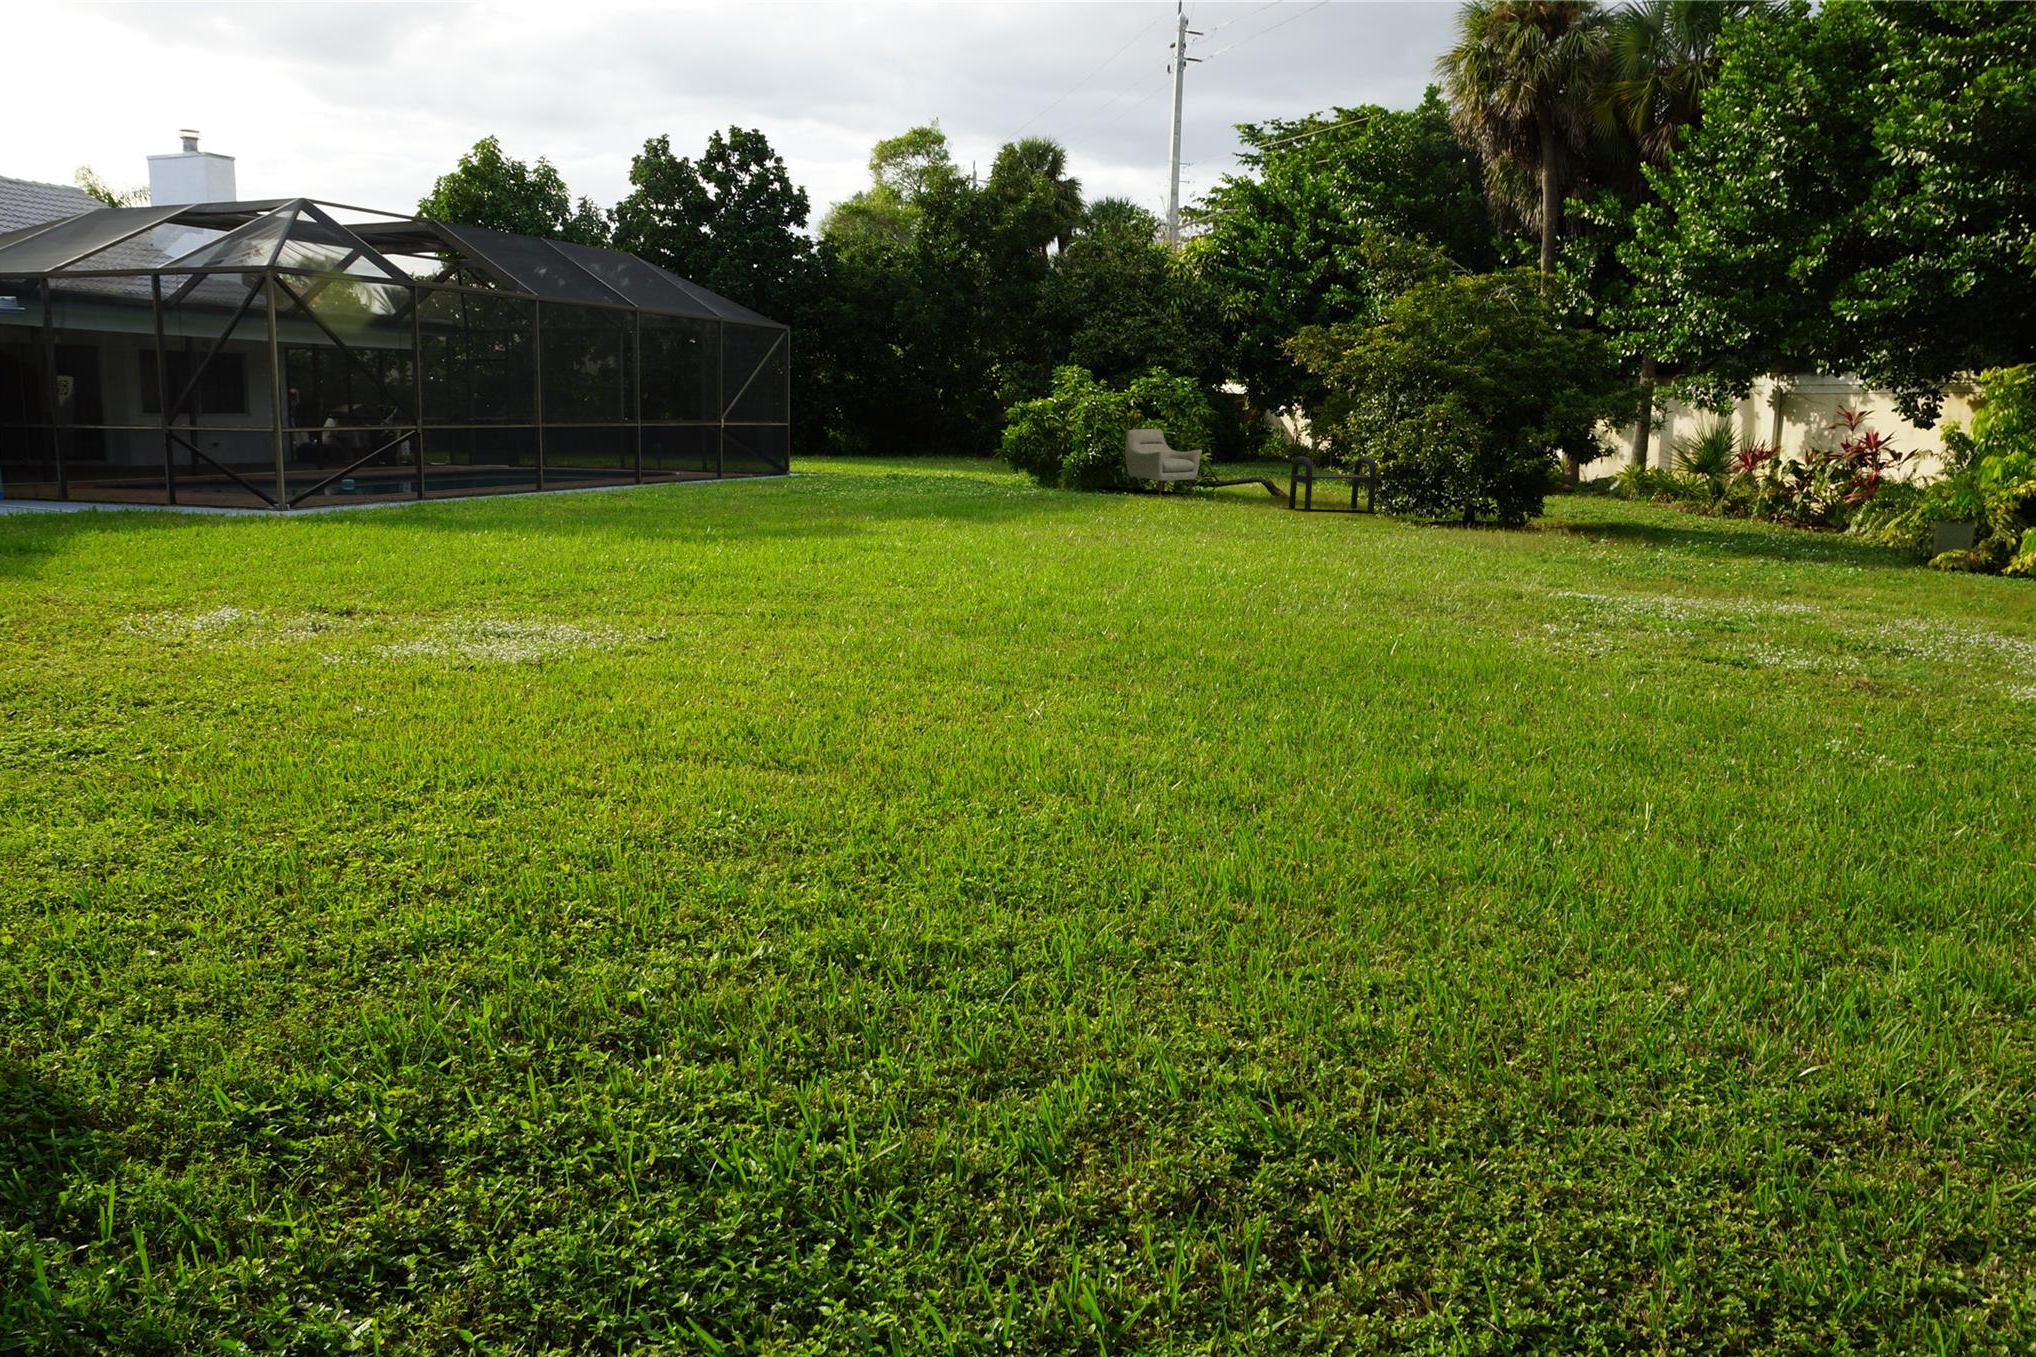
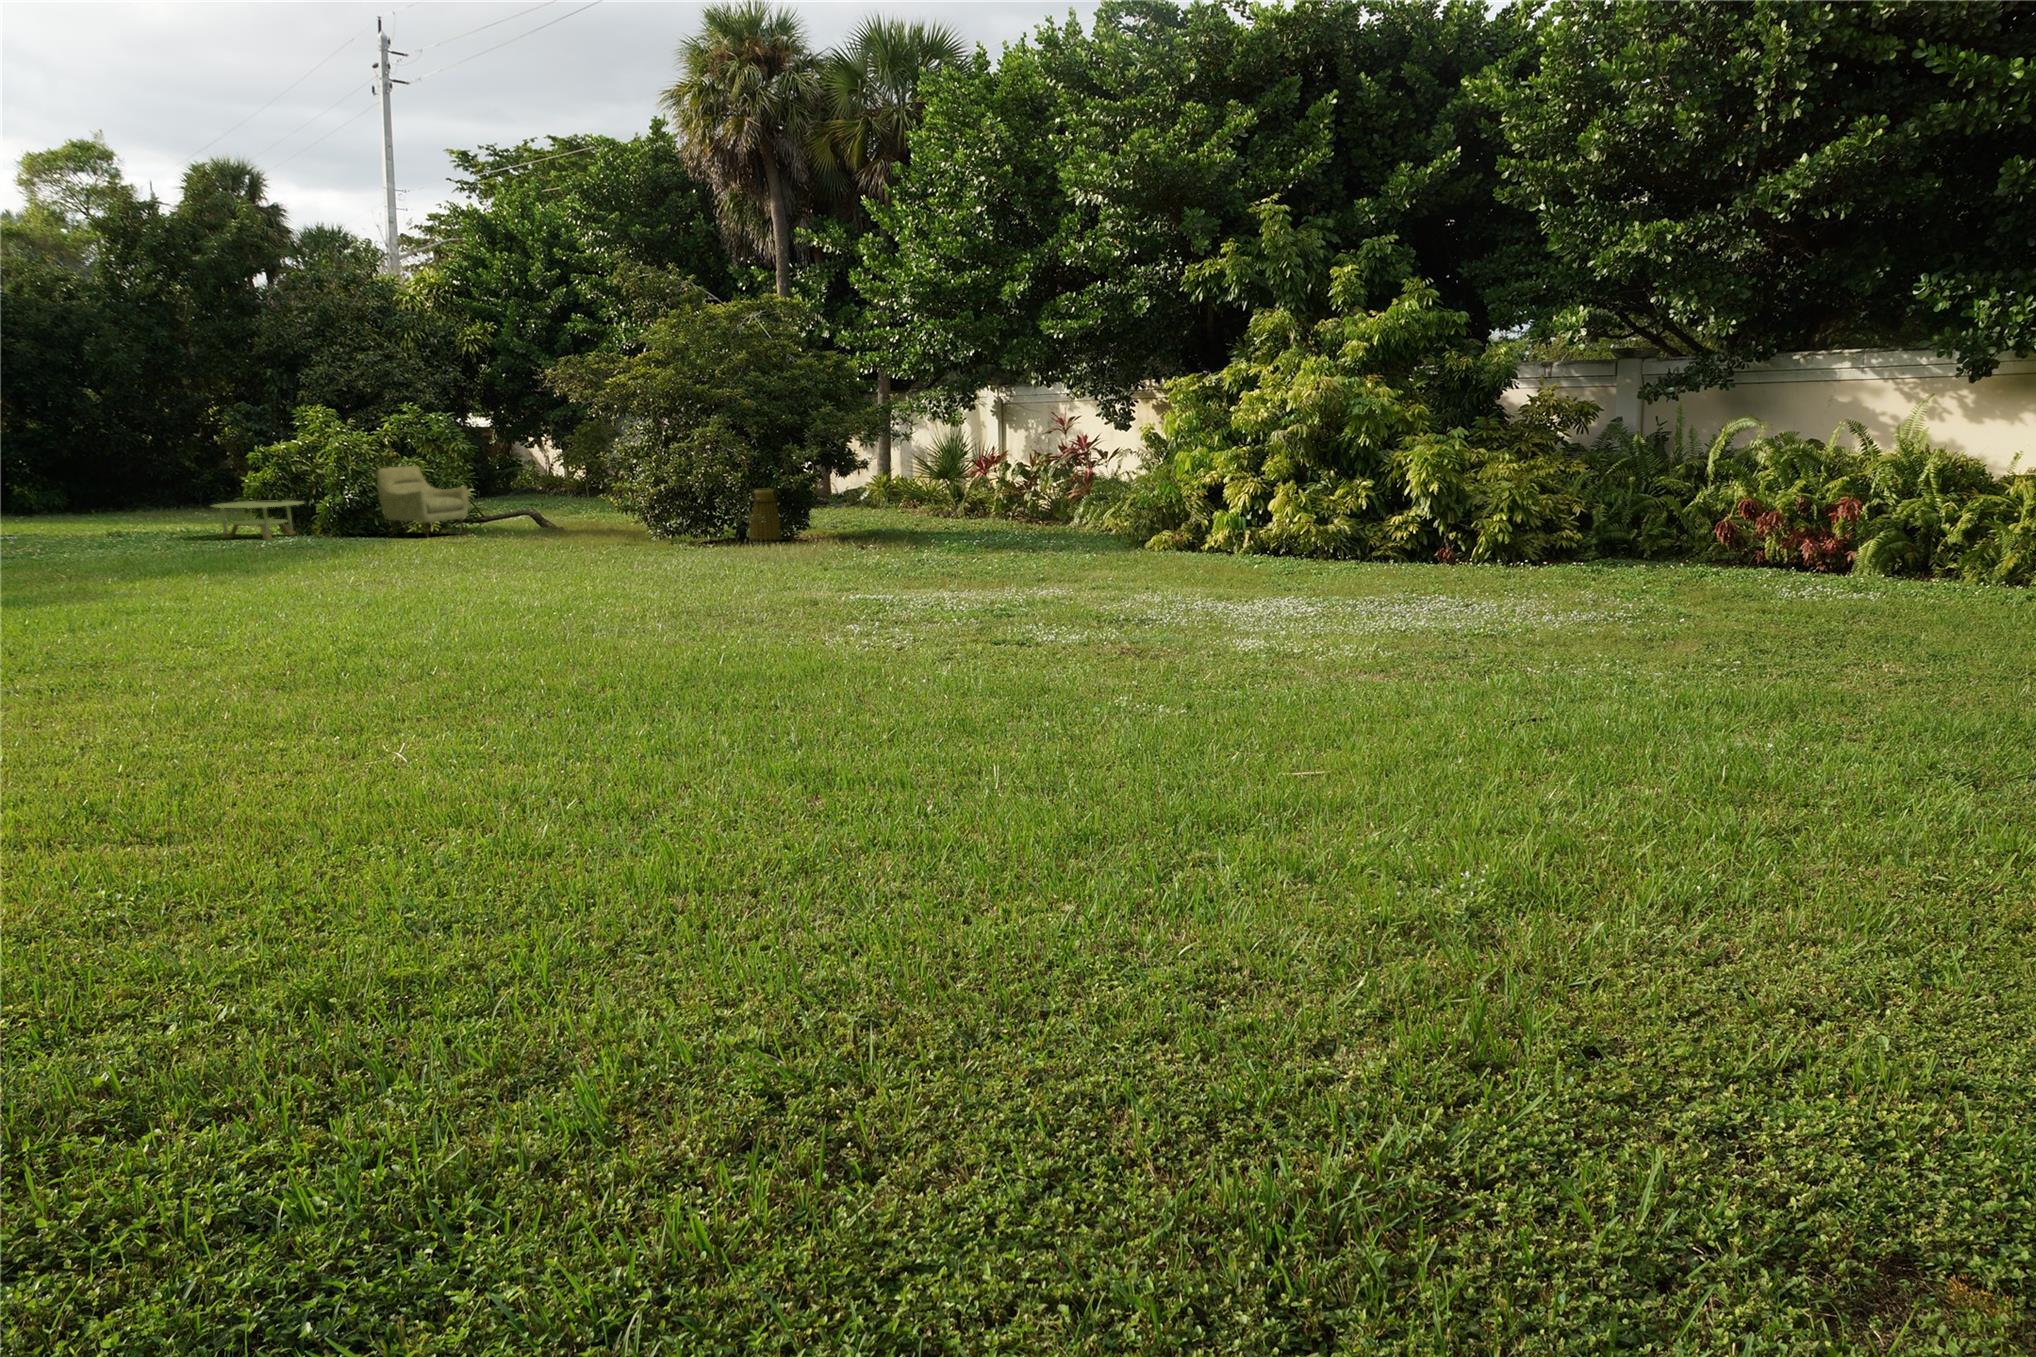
round table: none [996,453,1067,487] -> present [212,500,303,540]
bench: present [1289,456,1376,513] -> none [577,483,670,545]
basket: none [1452,469,1486,523] -> present [749,489,781,541]
planter: present [1931,522,1975,570] -> none [1166,509,1194,550]

